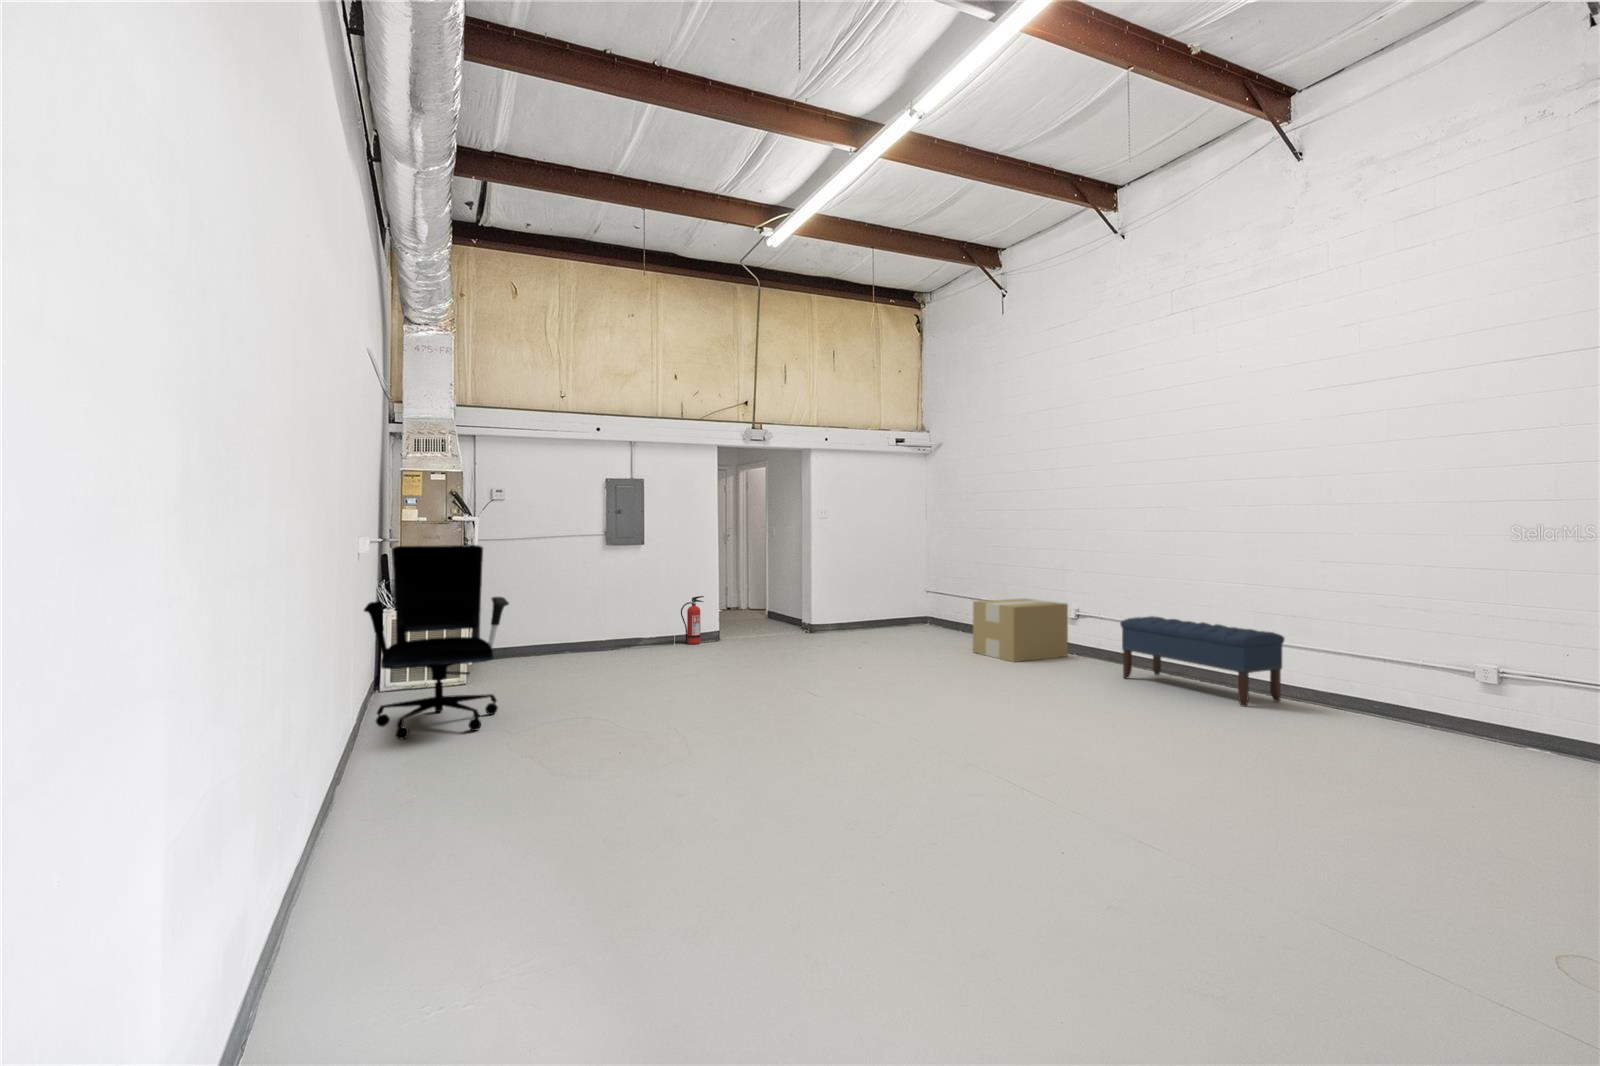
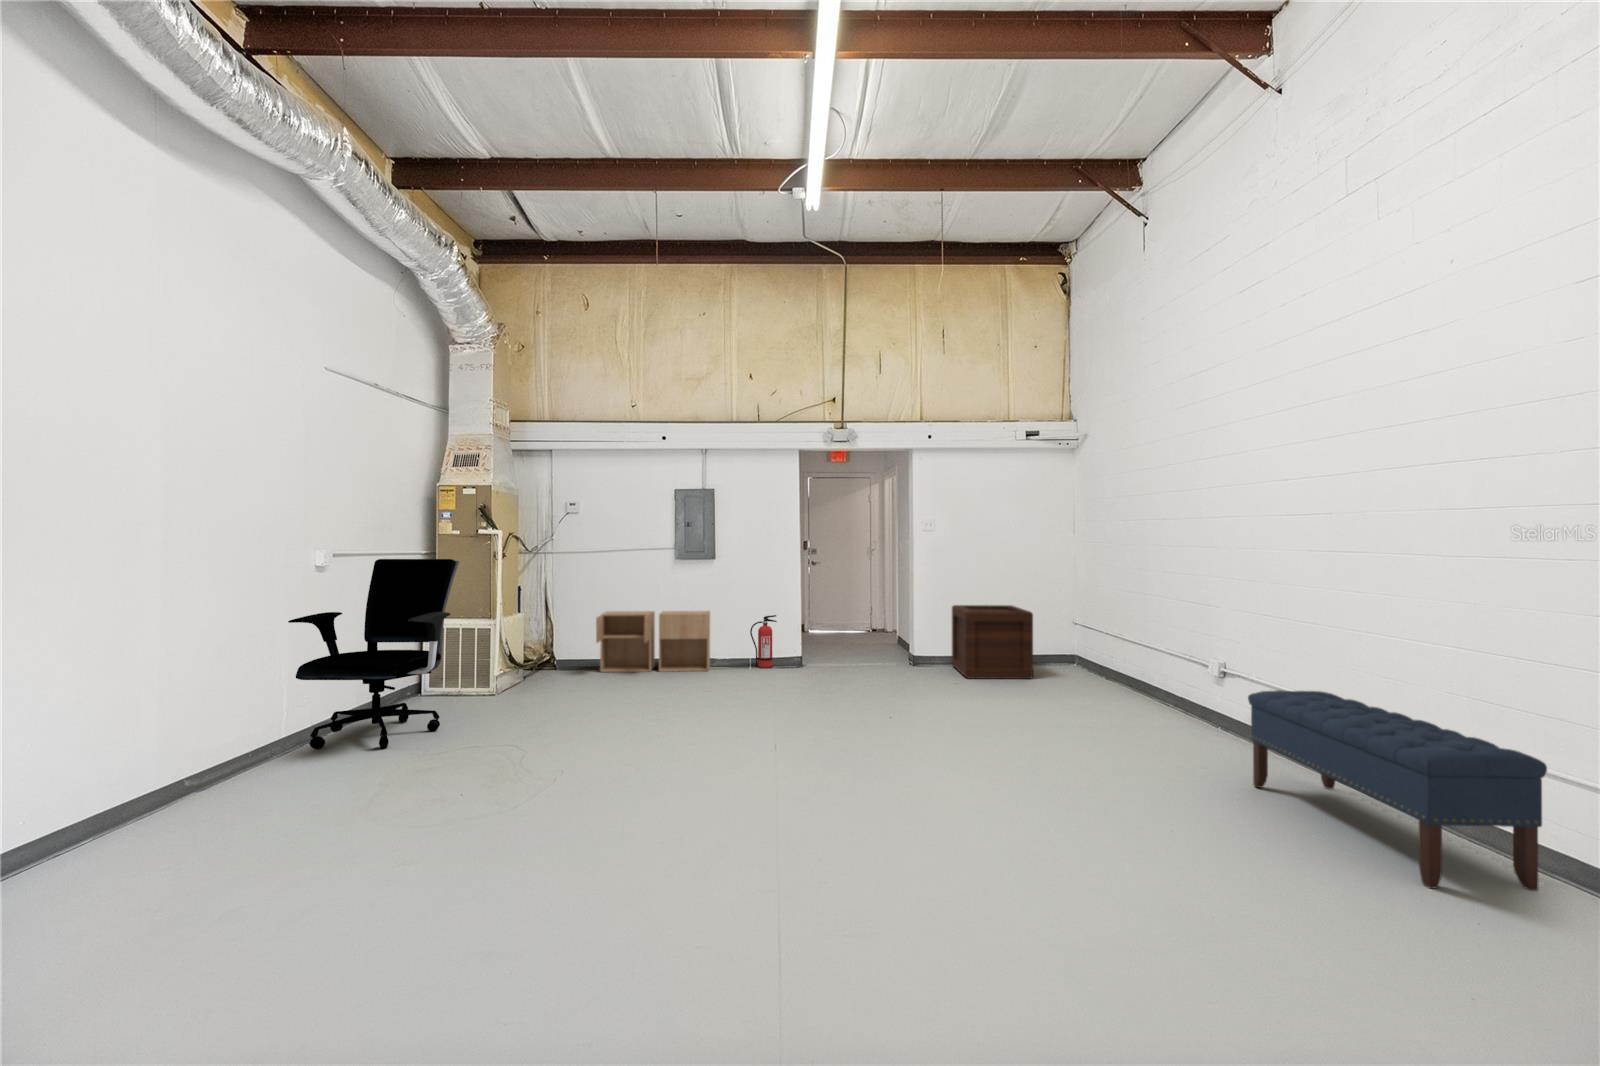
wooden crate: none [843,580,915,639] -> present [952,605,1033,679]
storage cabinet: none [540,595,650,659] -> present [596,611,710,672]
cardboard box: present [973,599,1068,662] -> none [1073,642,1213,734]

